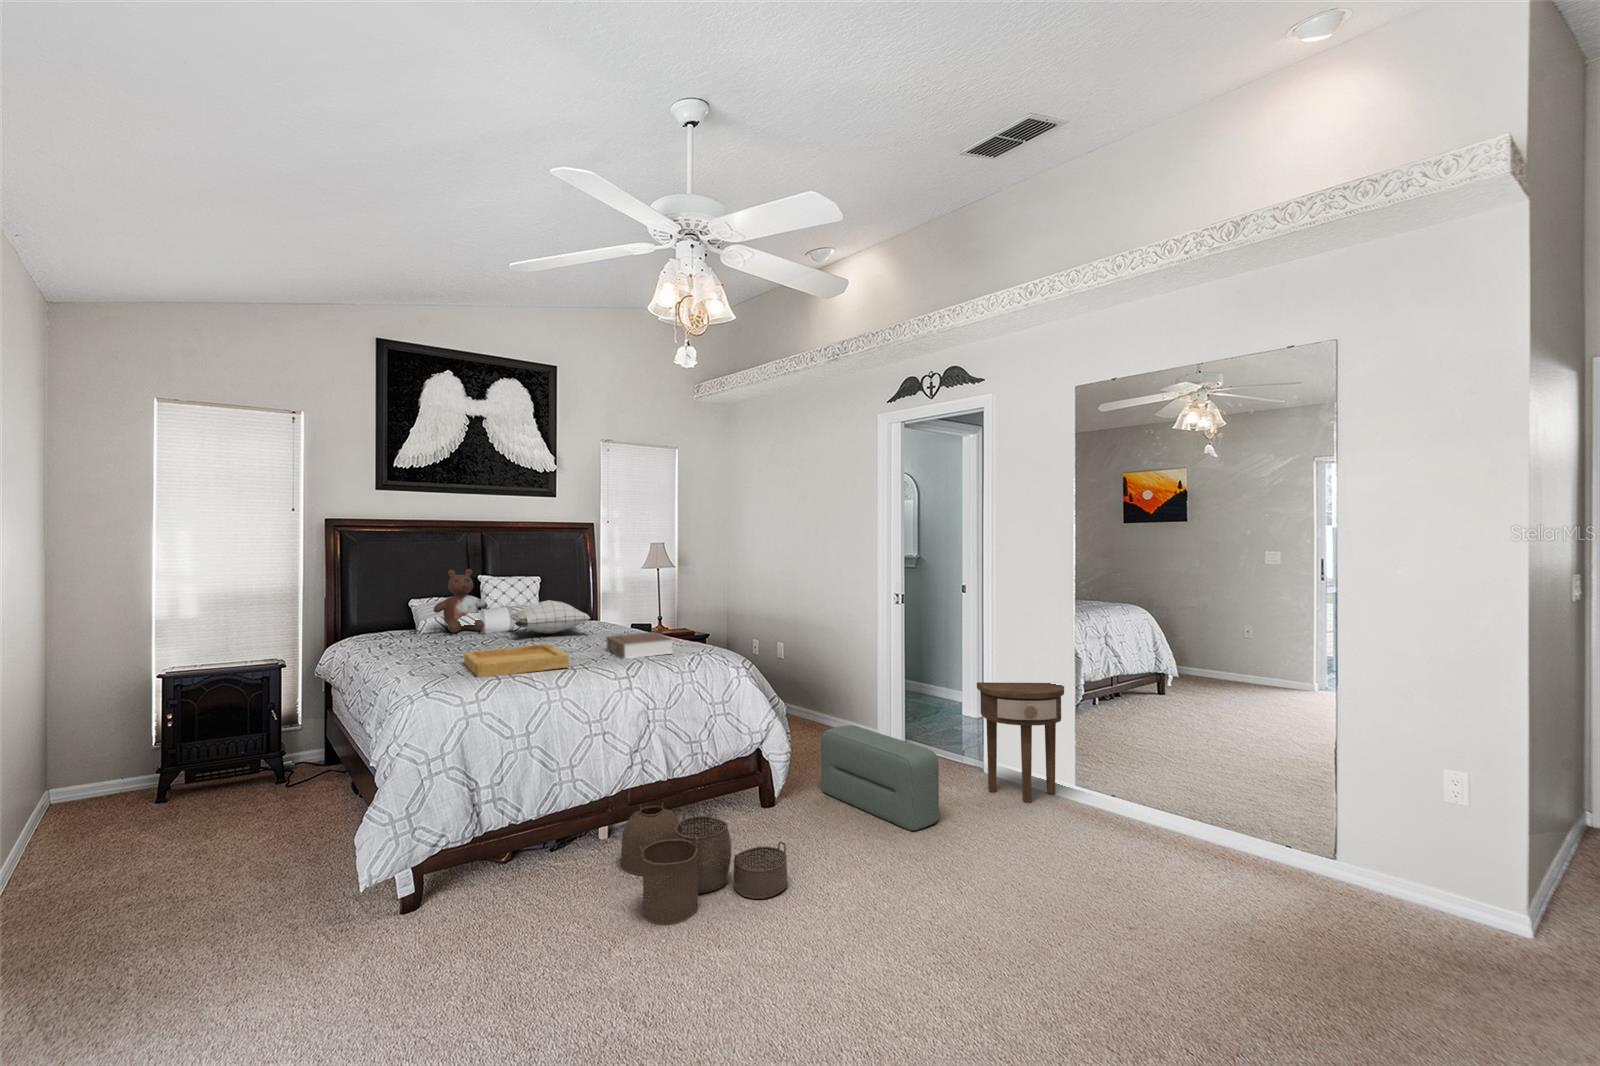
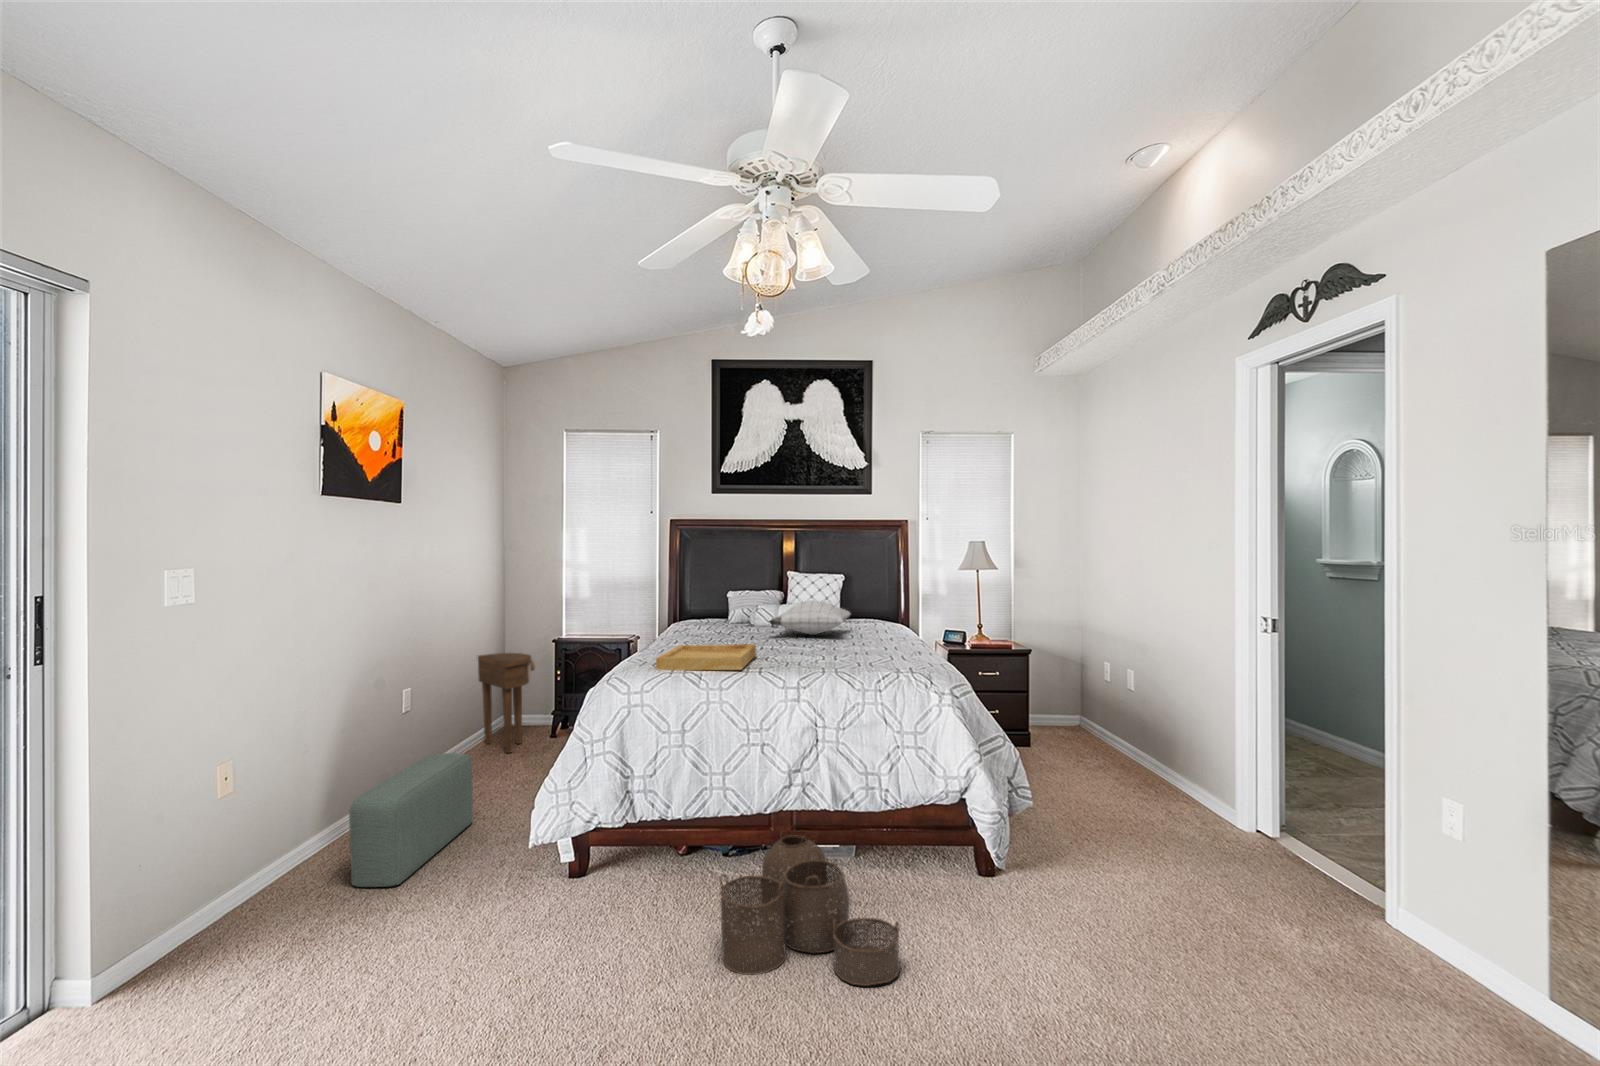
stuffed bear: present [433,569,488,633] -> none [732,566,780,627]
book: present [606,632,672,658] -> none [813,642,877,668]
side table: present [977,682,1064,803] -> present [478,653,535,753]
pouf: present [821,725,939,831] -> present [349,753,473,887]

